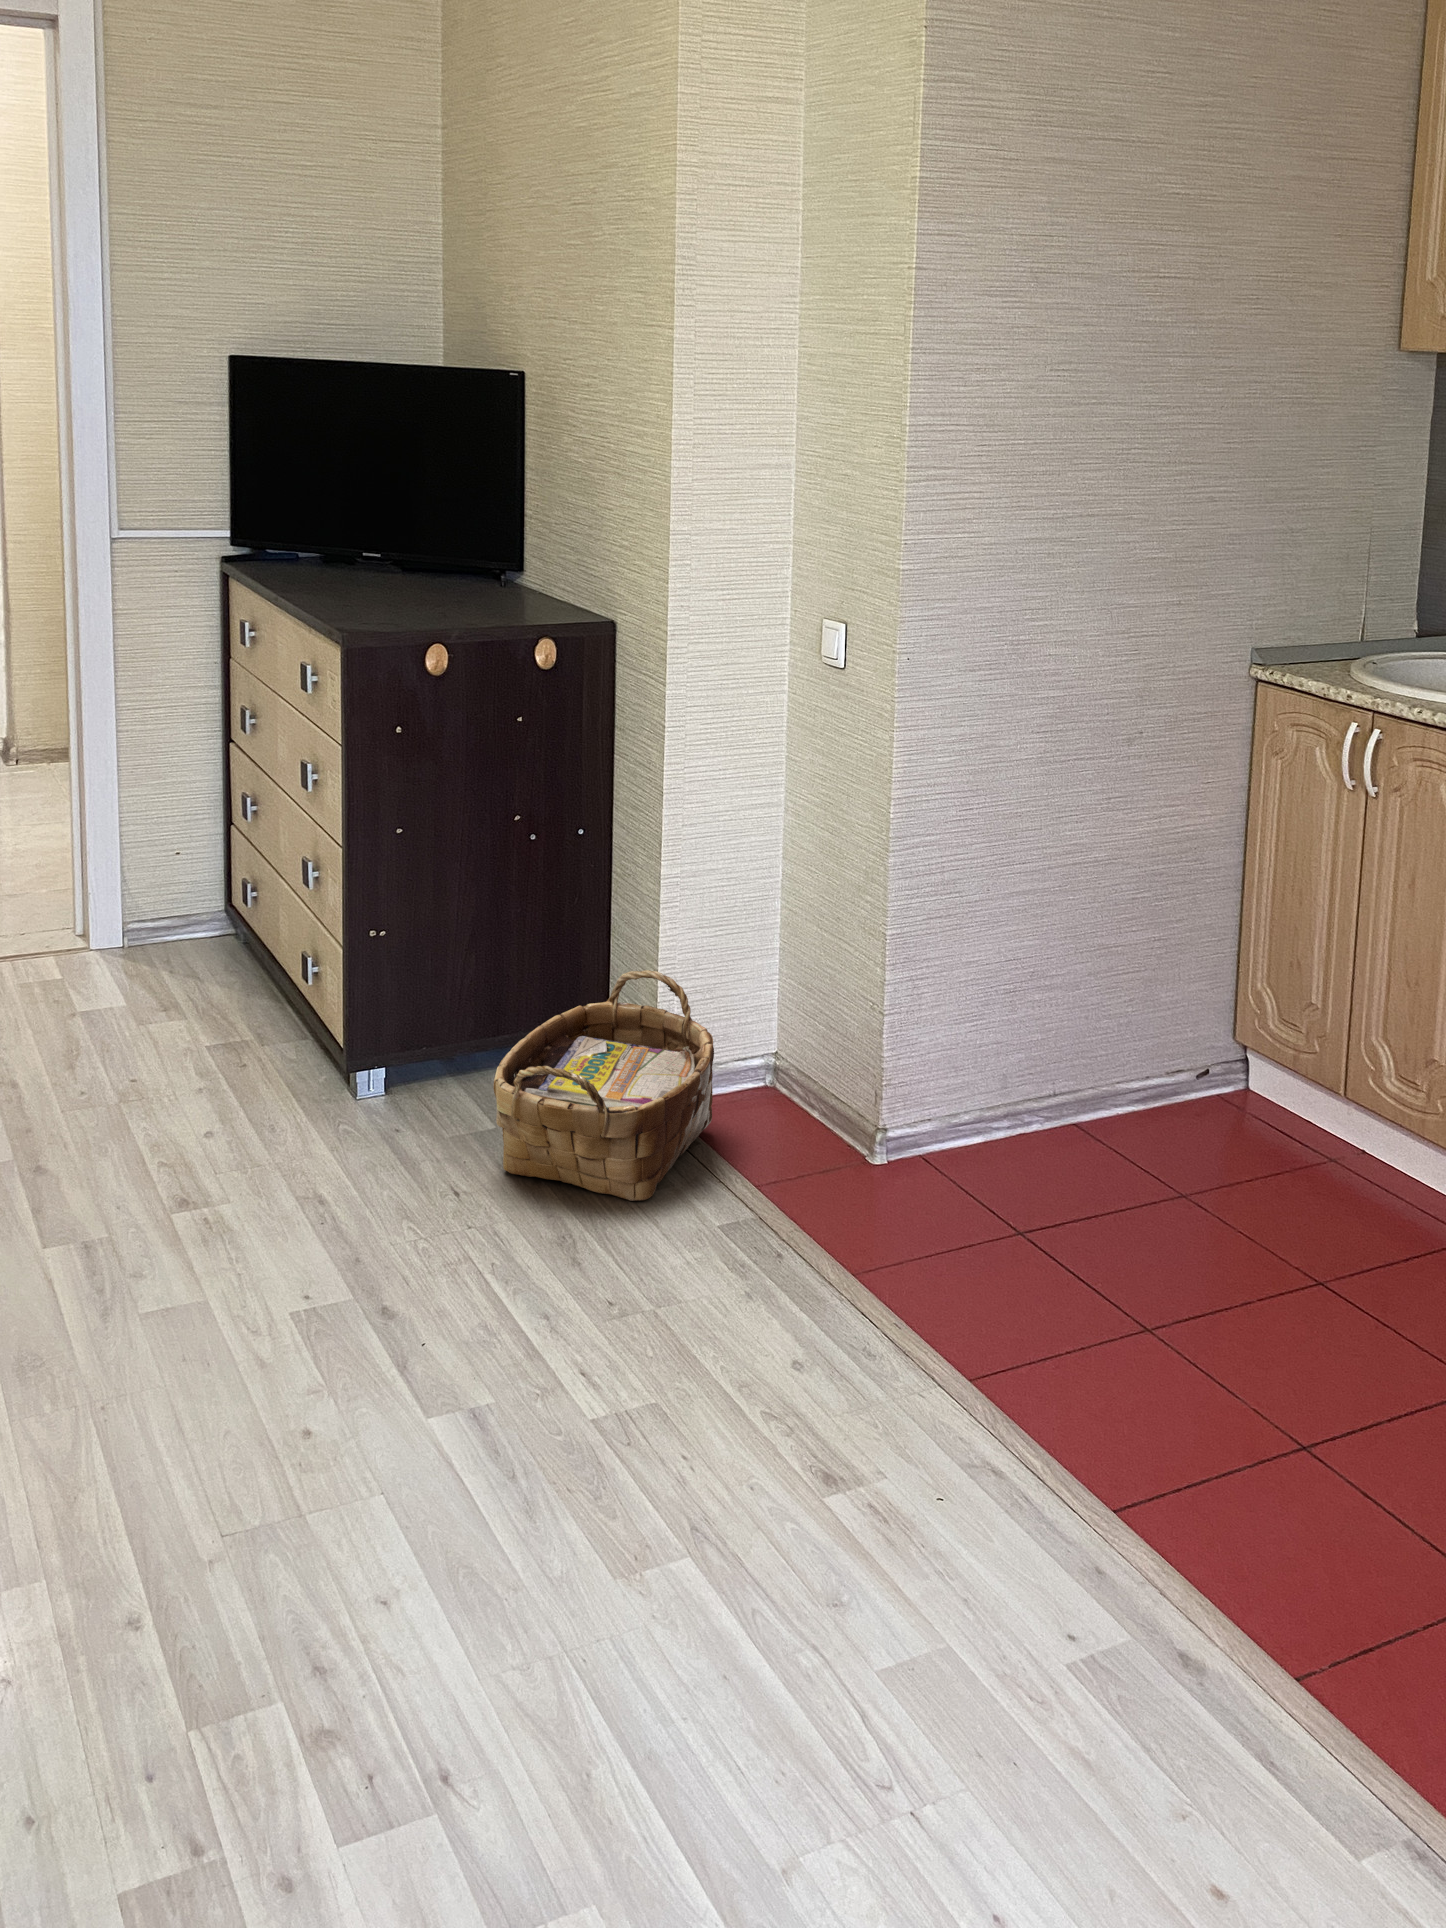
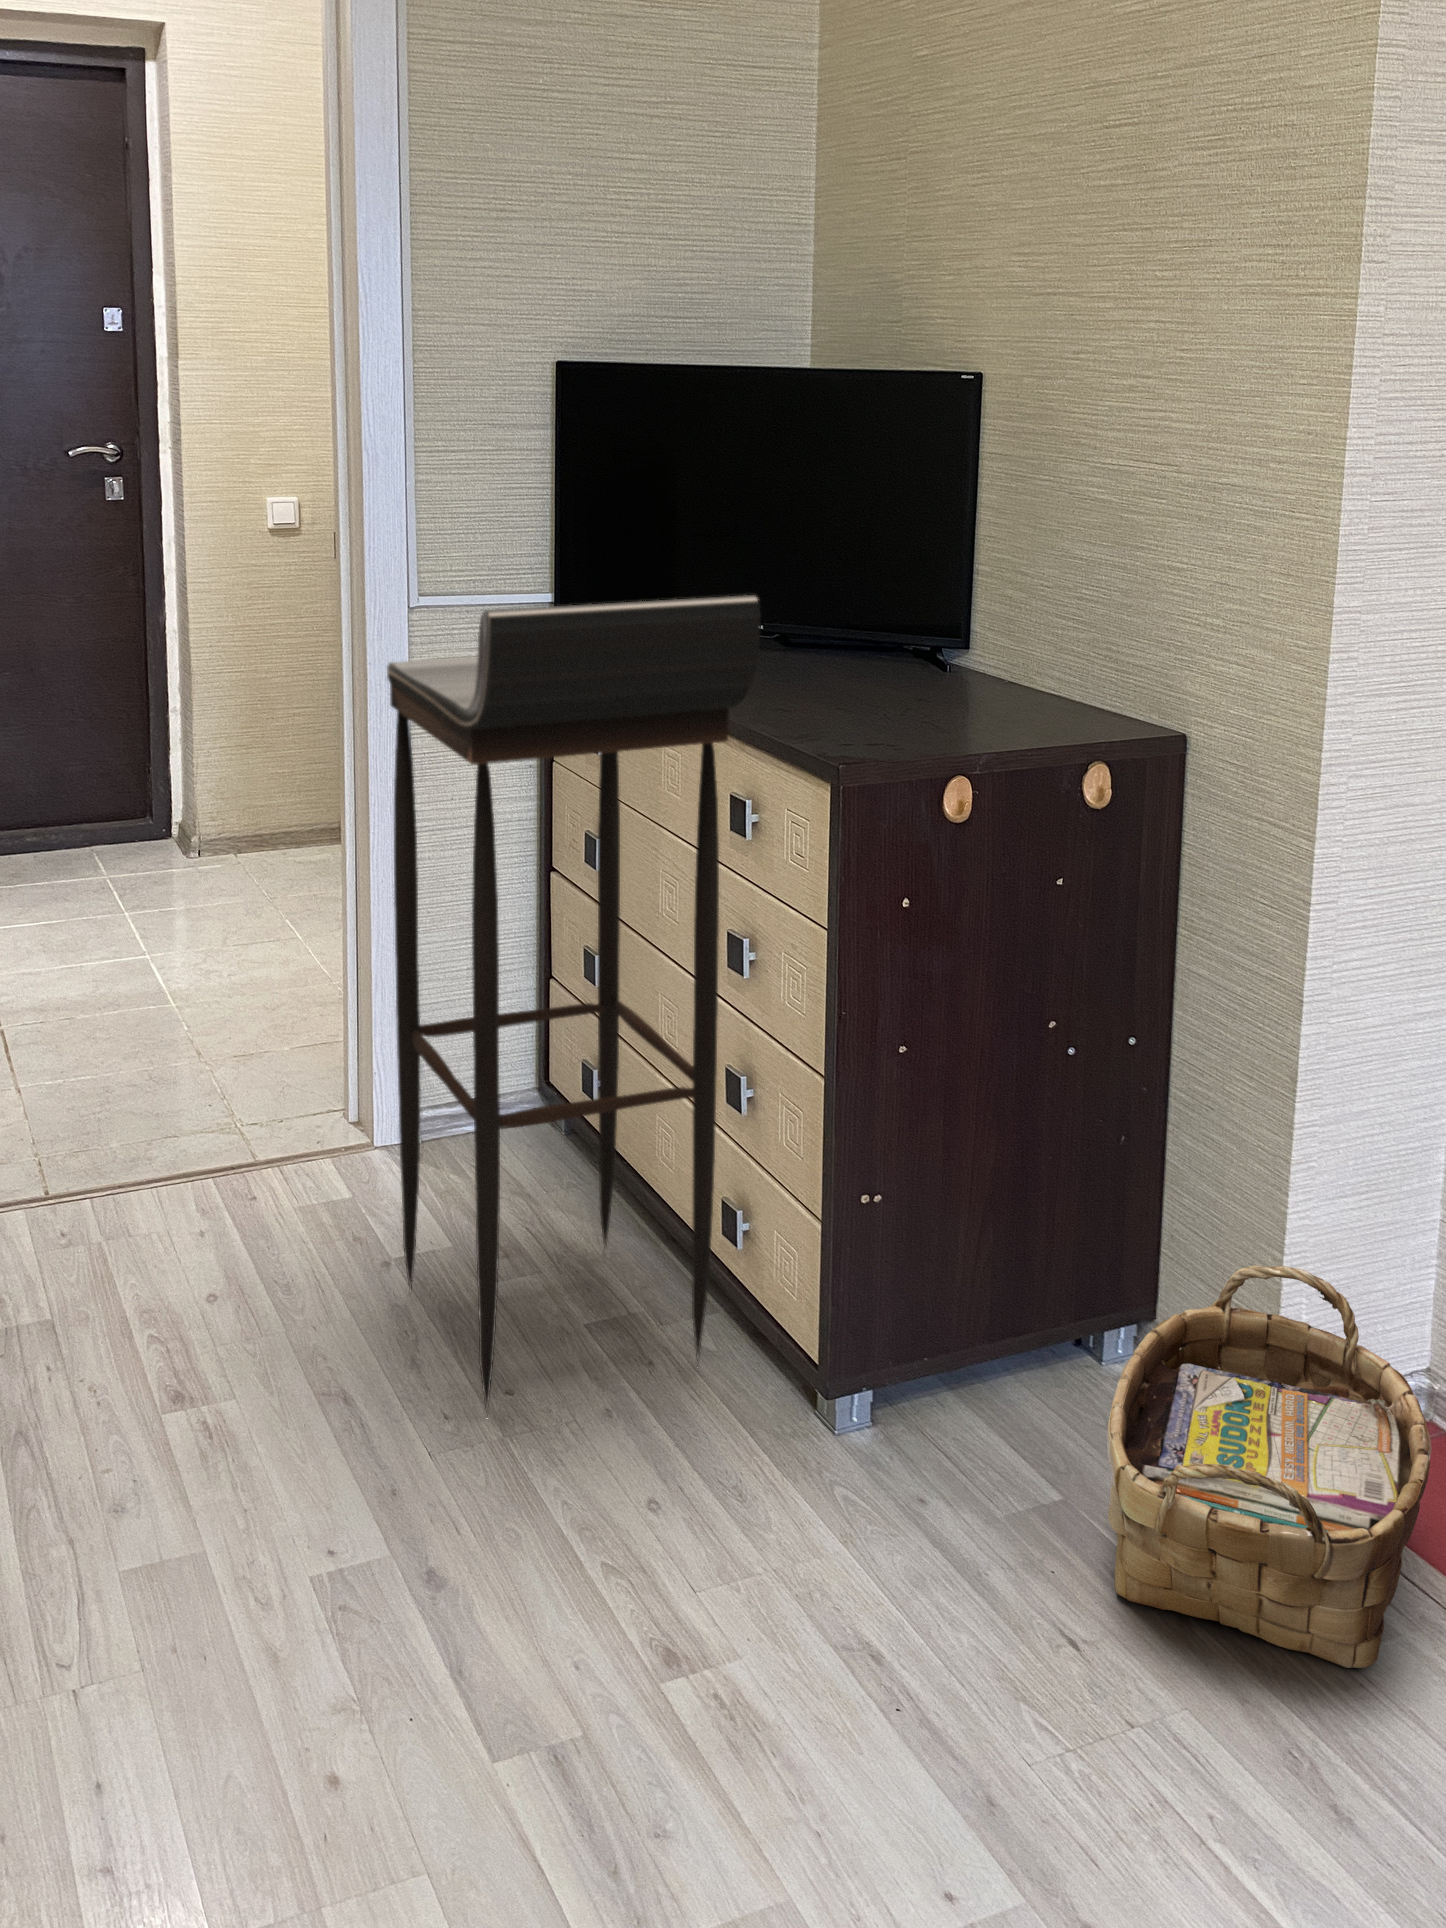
bar stool: none [62,518,298,1094] -> present [387,595,761,1411]

